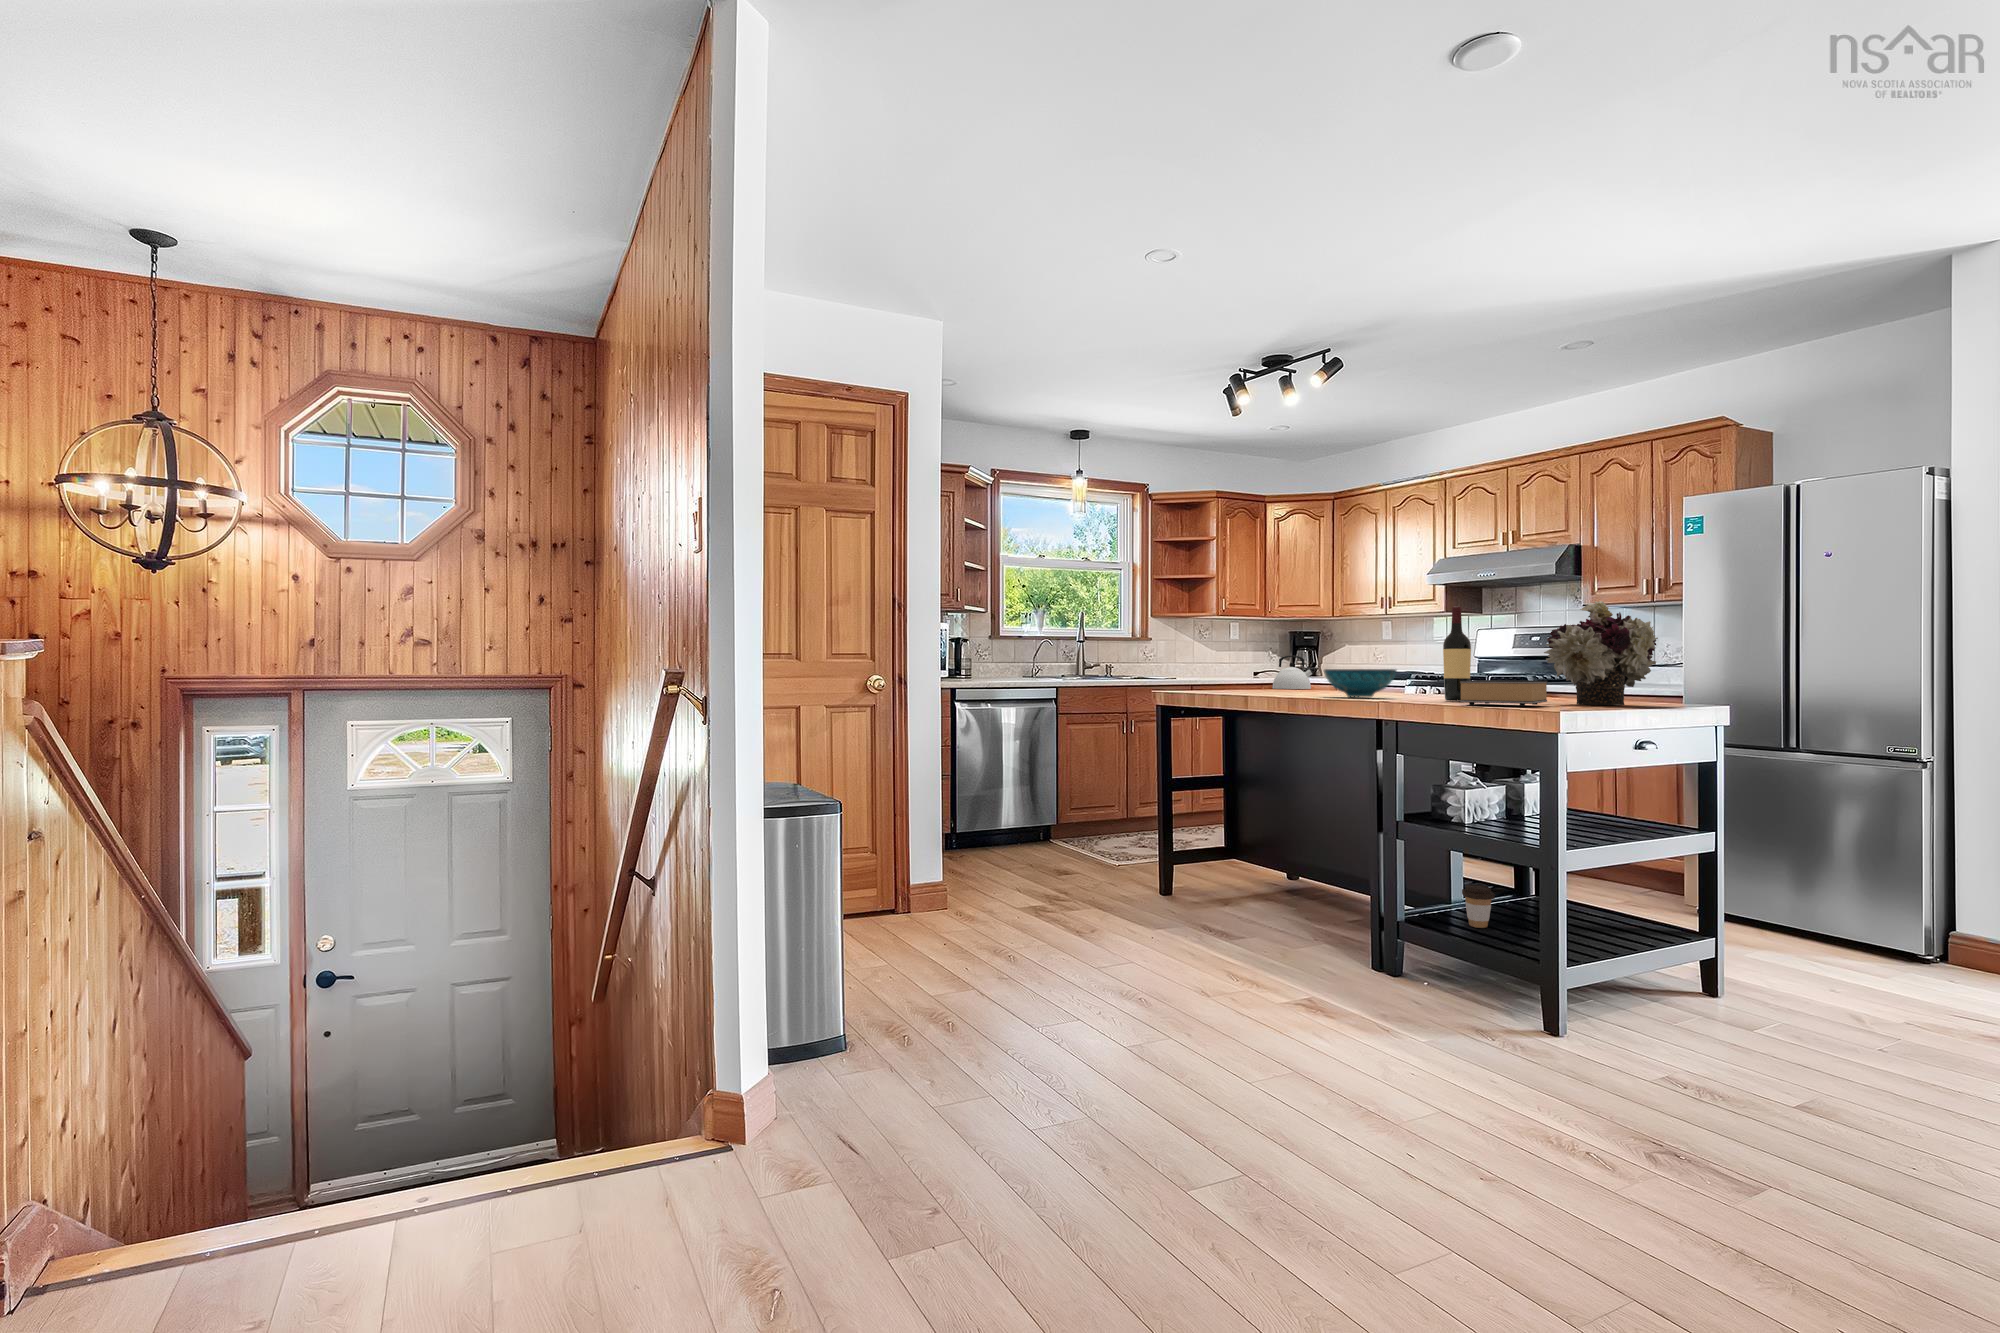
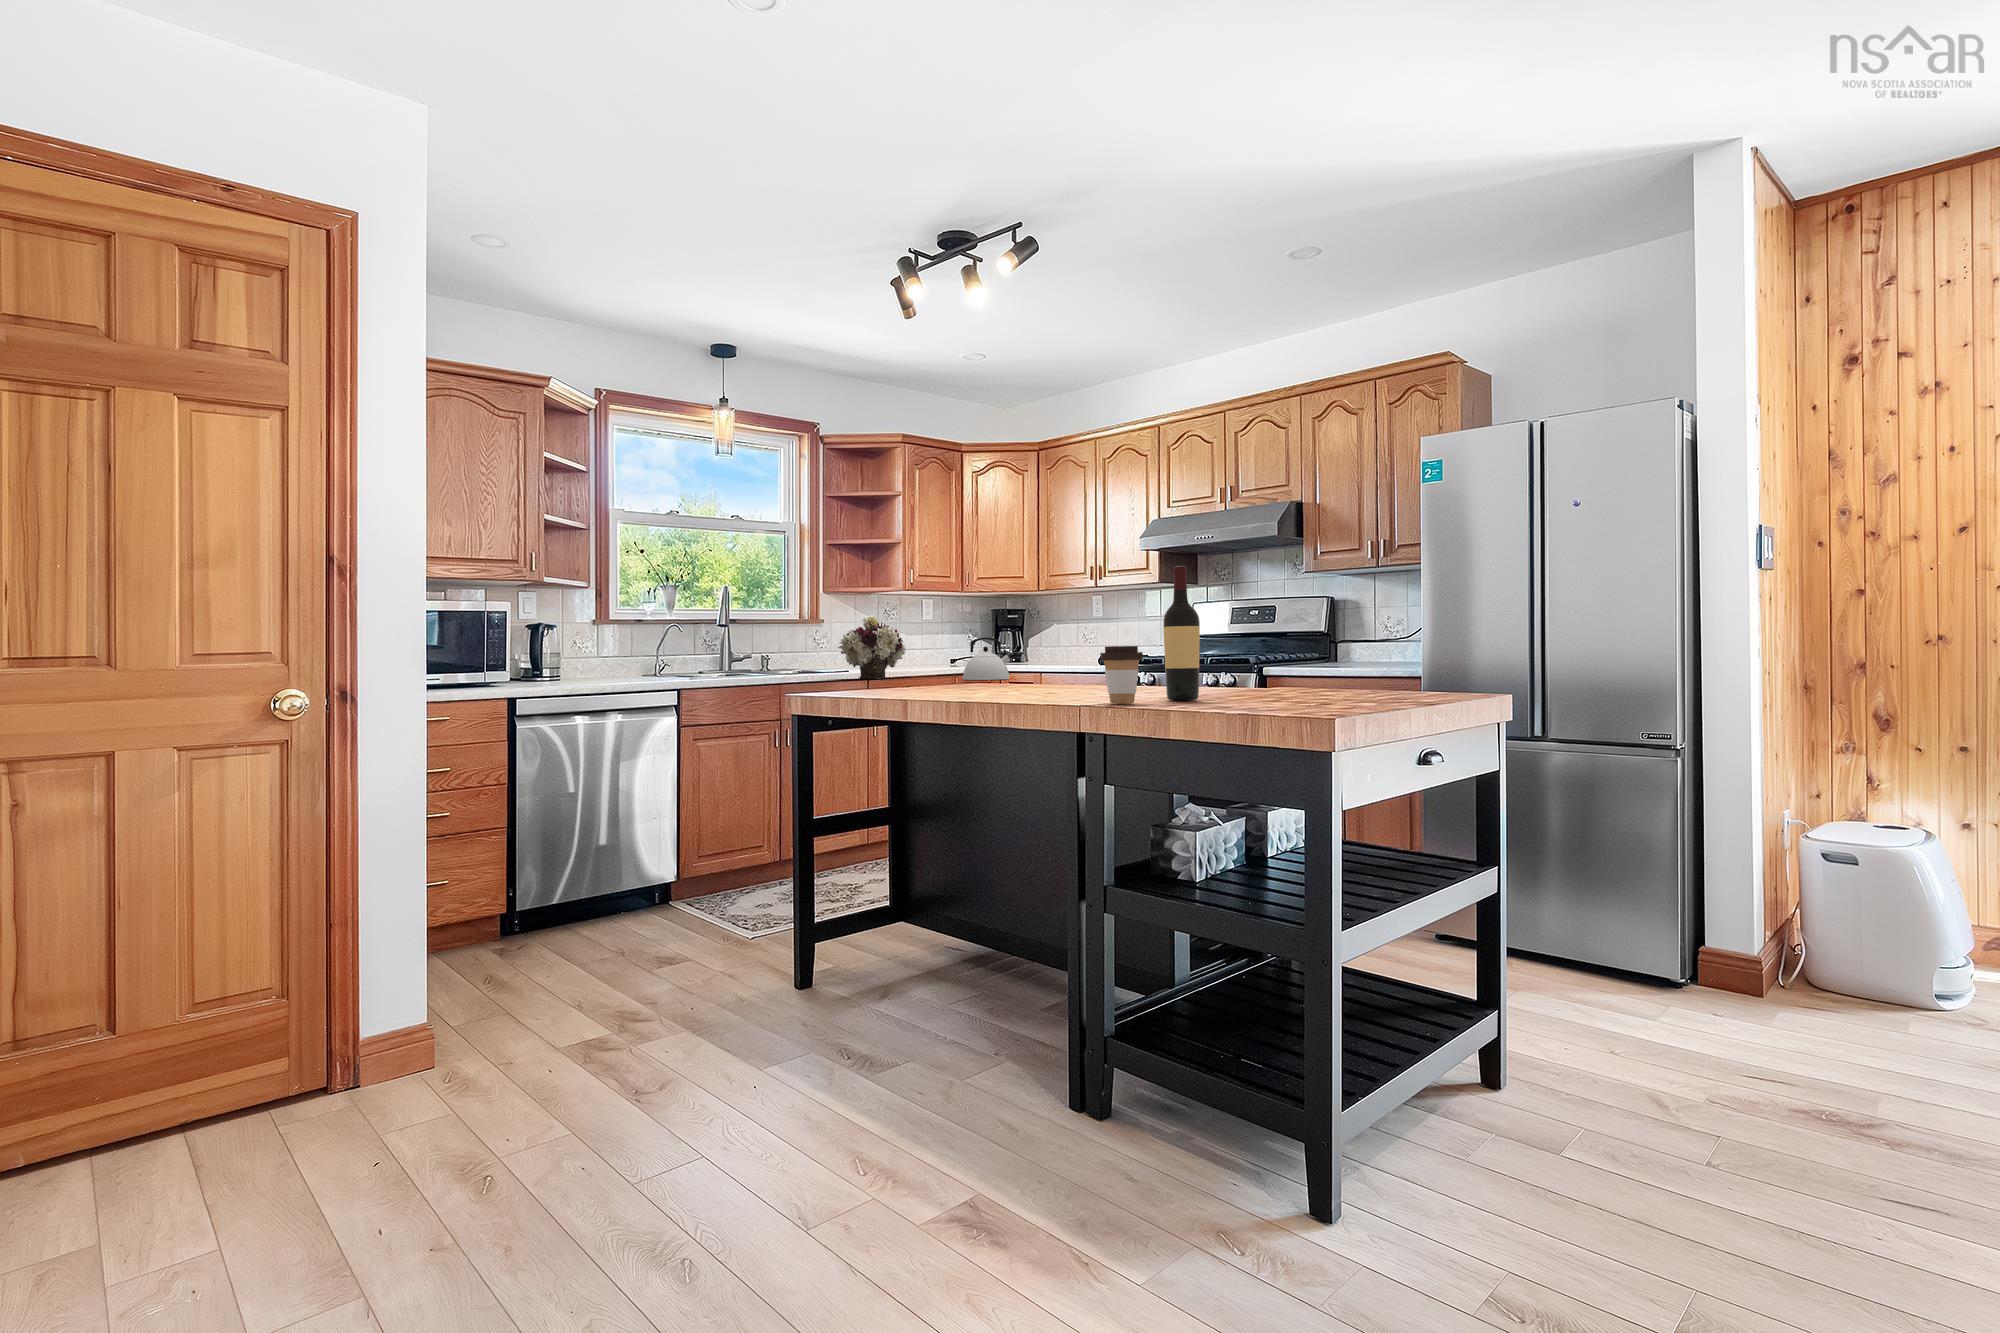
flower arrangement: present [1544,601,1658,705] -> present [838,616,906,679]
bowl: present [1324,669,1396,697] -> none [1006,656,1104,697]
book: present [1460,680,1547,706] -> none [1190,671,1306,713]
coffee cup: present [1462,885,1495,928] -> present [1100,646,1143,704]

